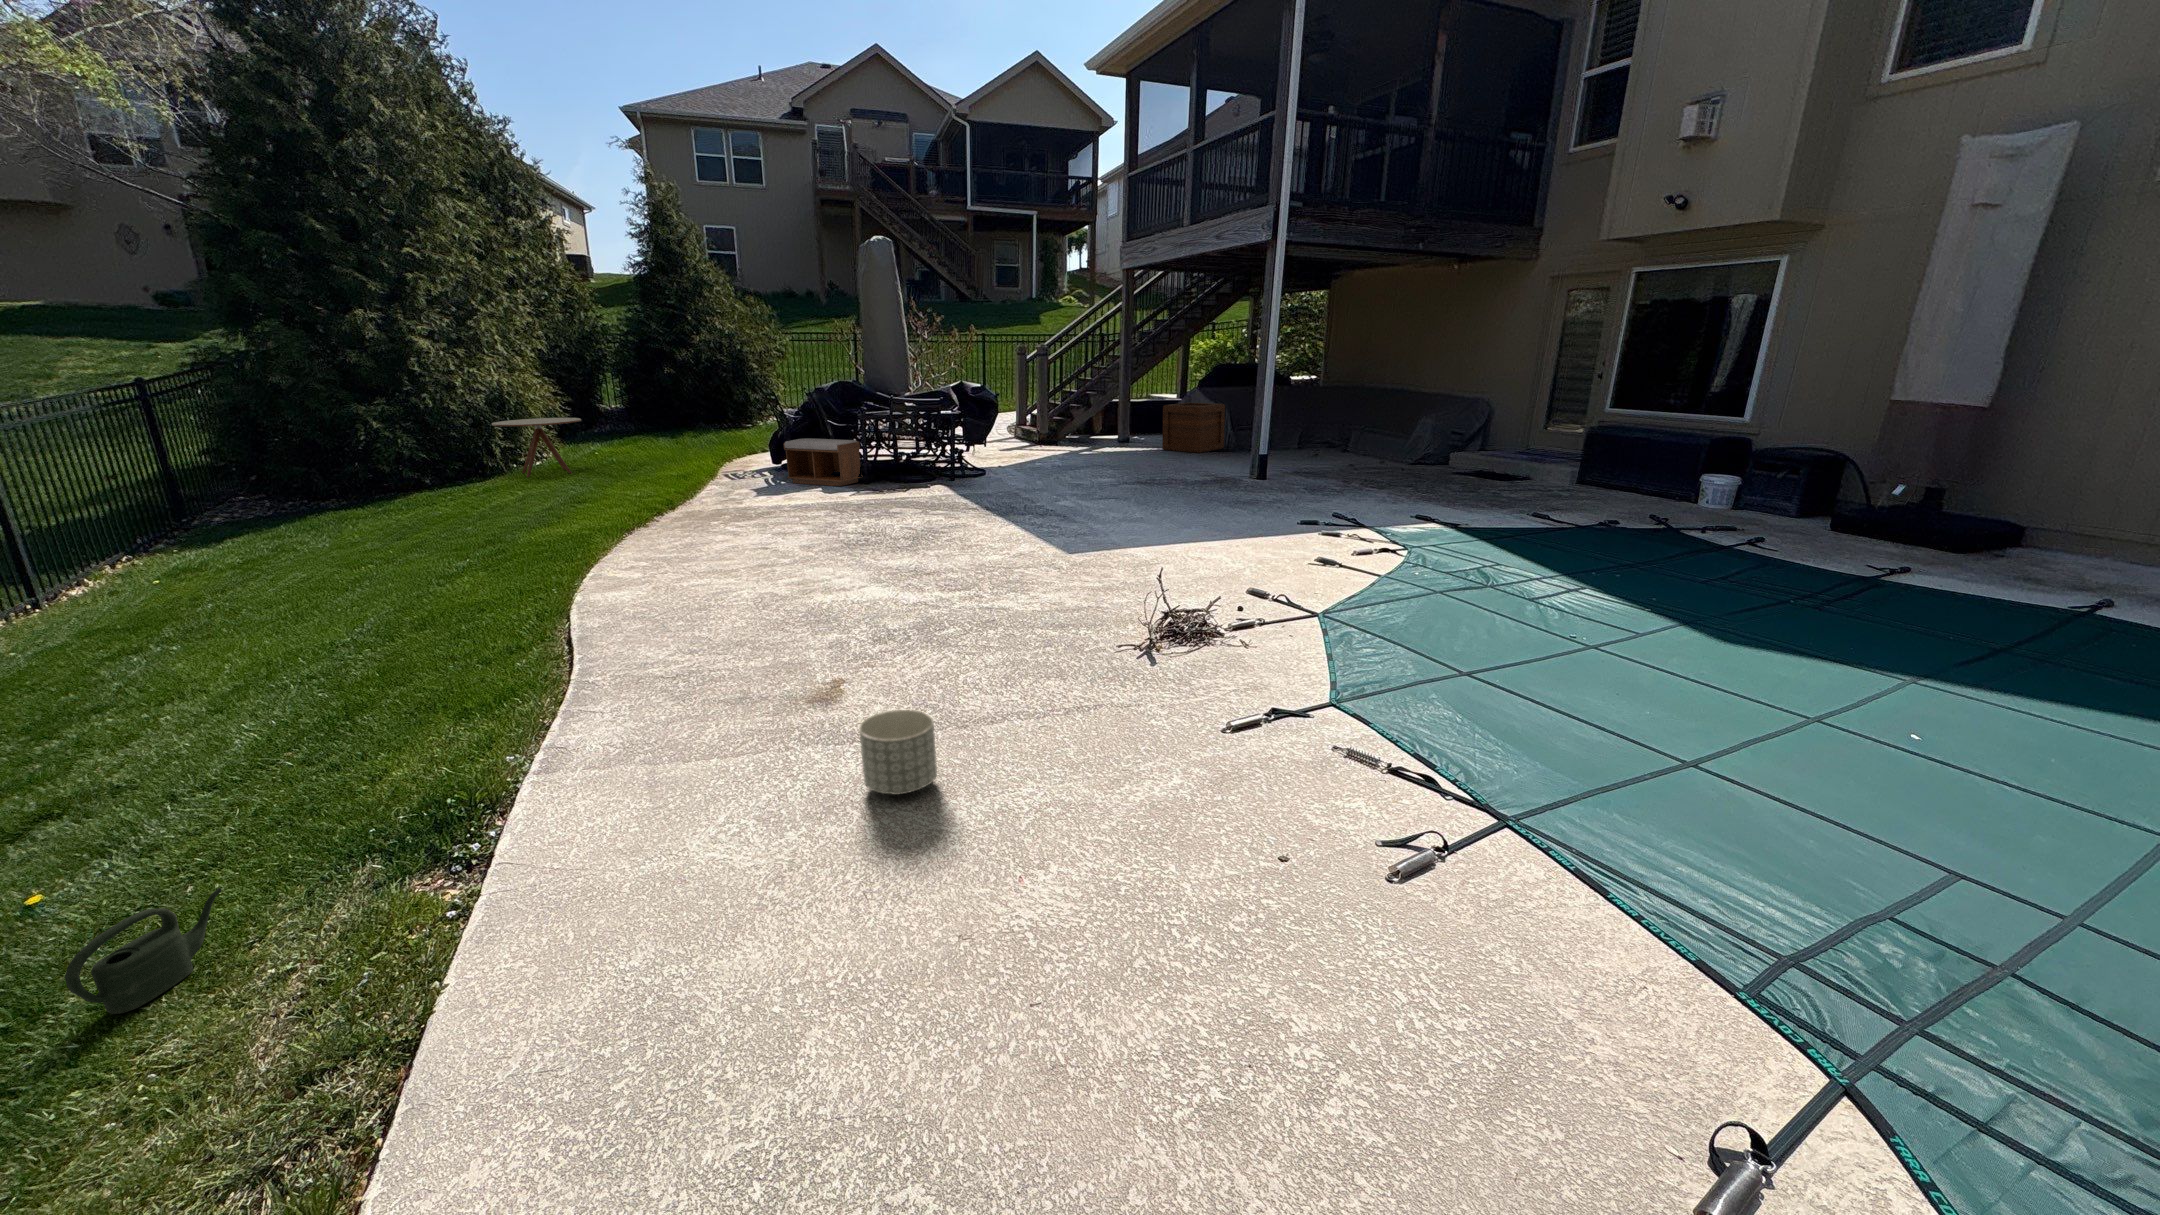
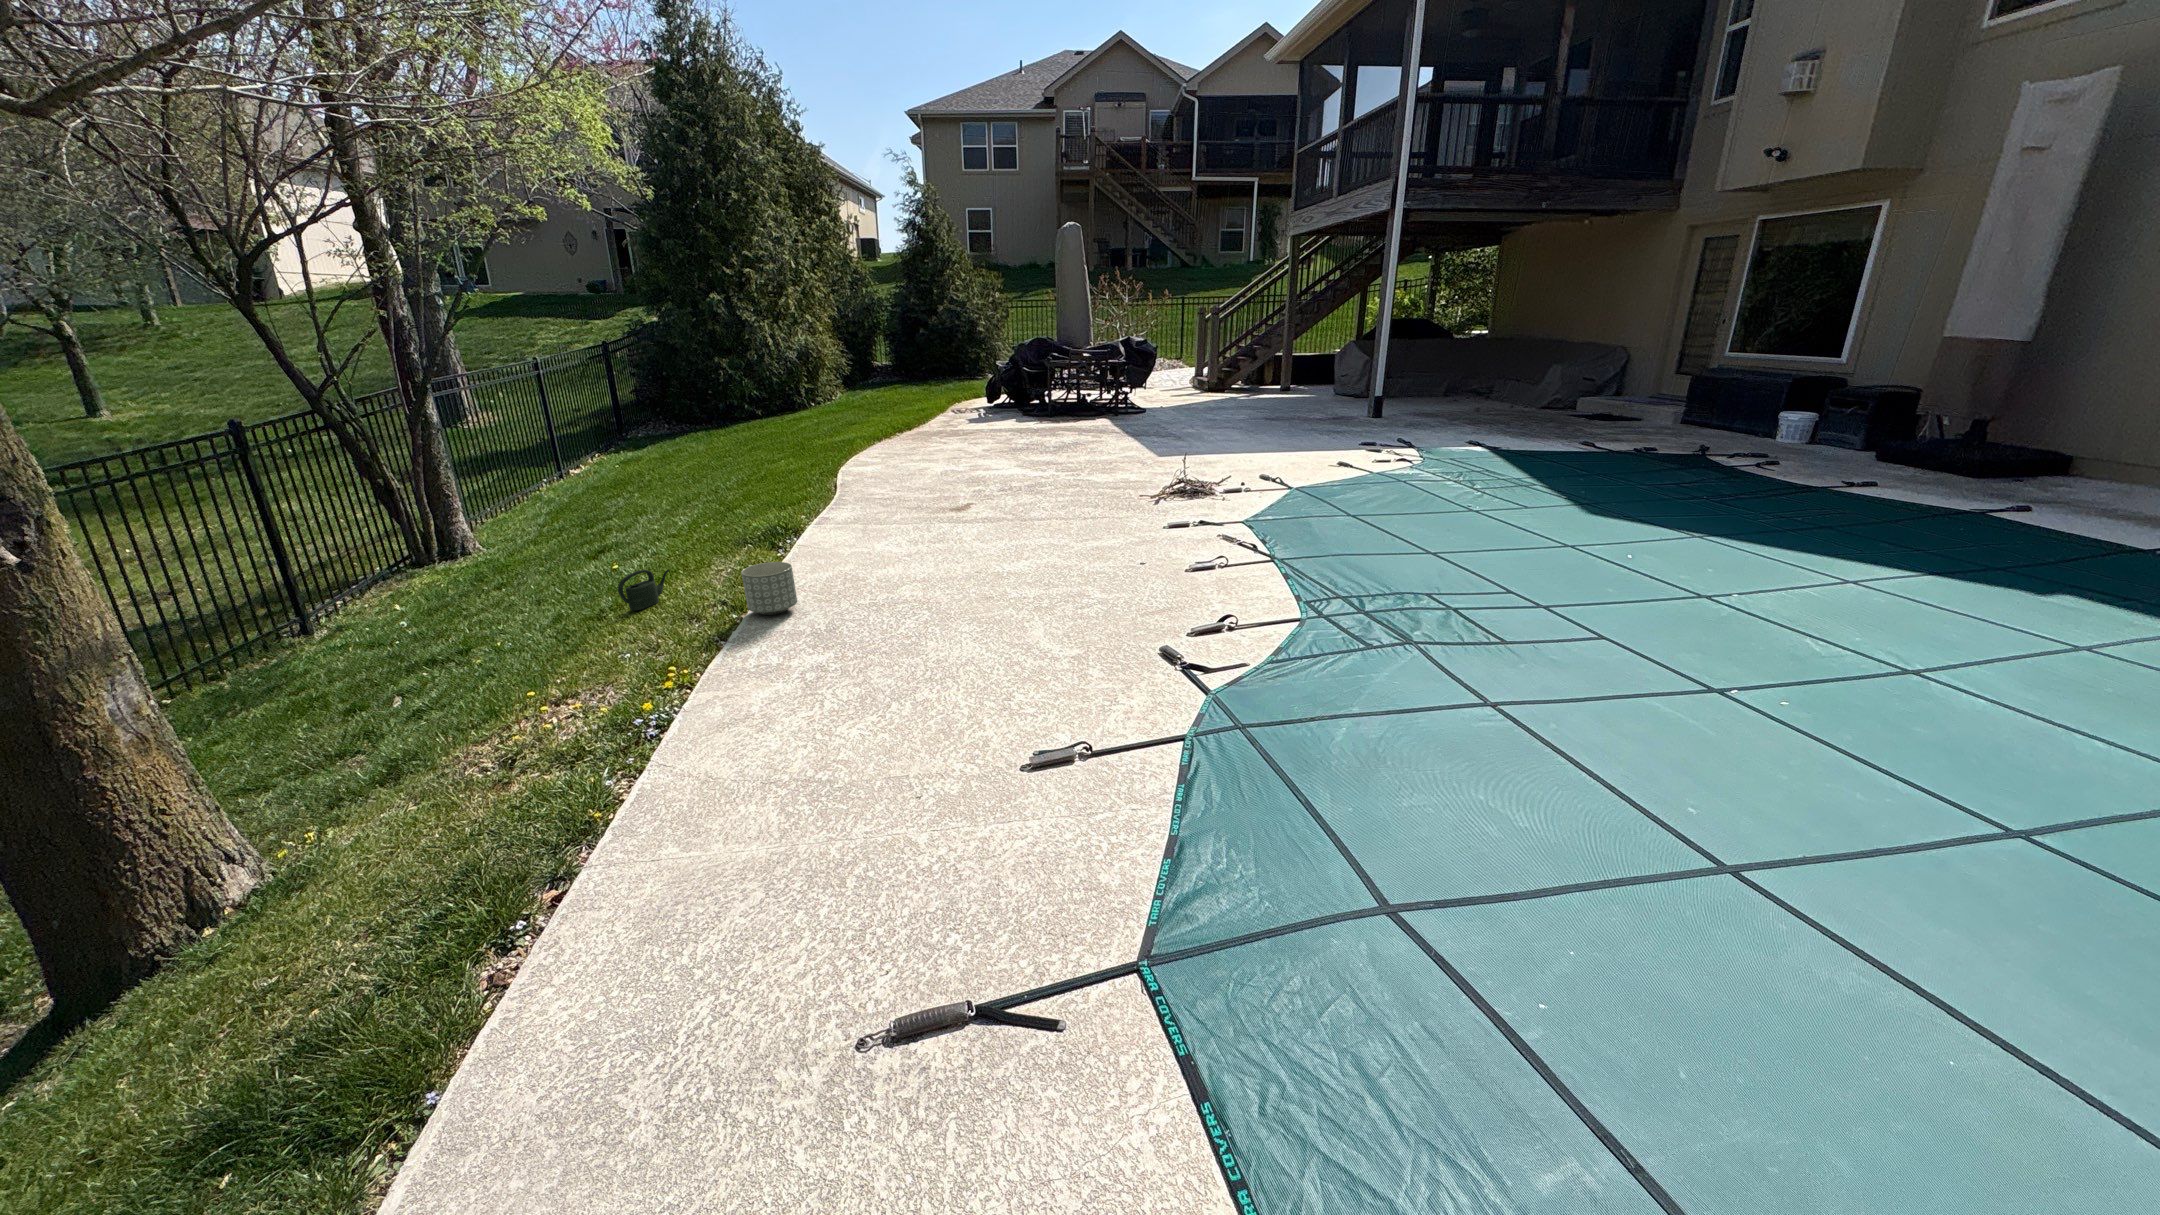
wooden crate: present [1162,403,1225,453] -> none [1311,353,1371,398]
round table: present [492,418,581,477] -> none [799,368,858,411]
bench: present [784,439,863,486] -> none [993,382,1050,419]
planter: present [859,710,937,795] -> present [741,562,797,615]

